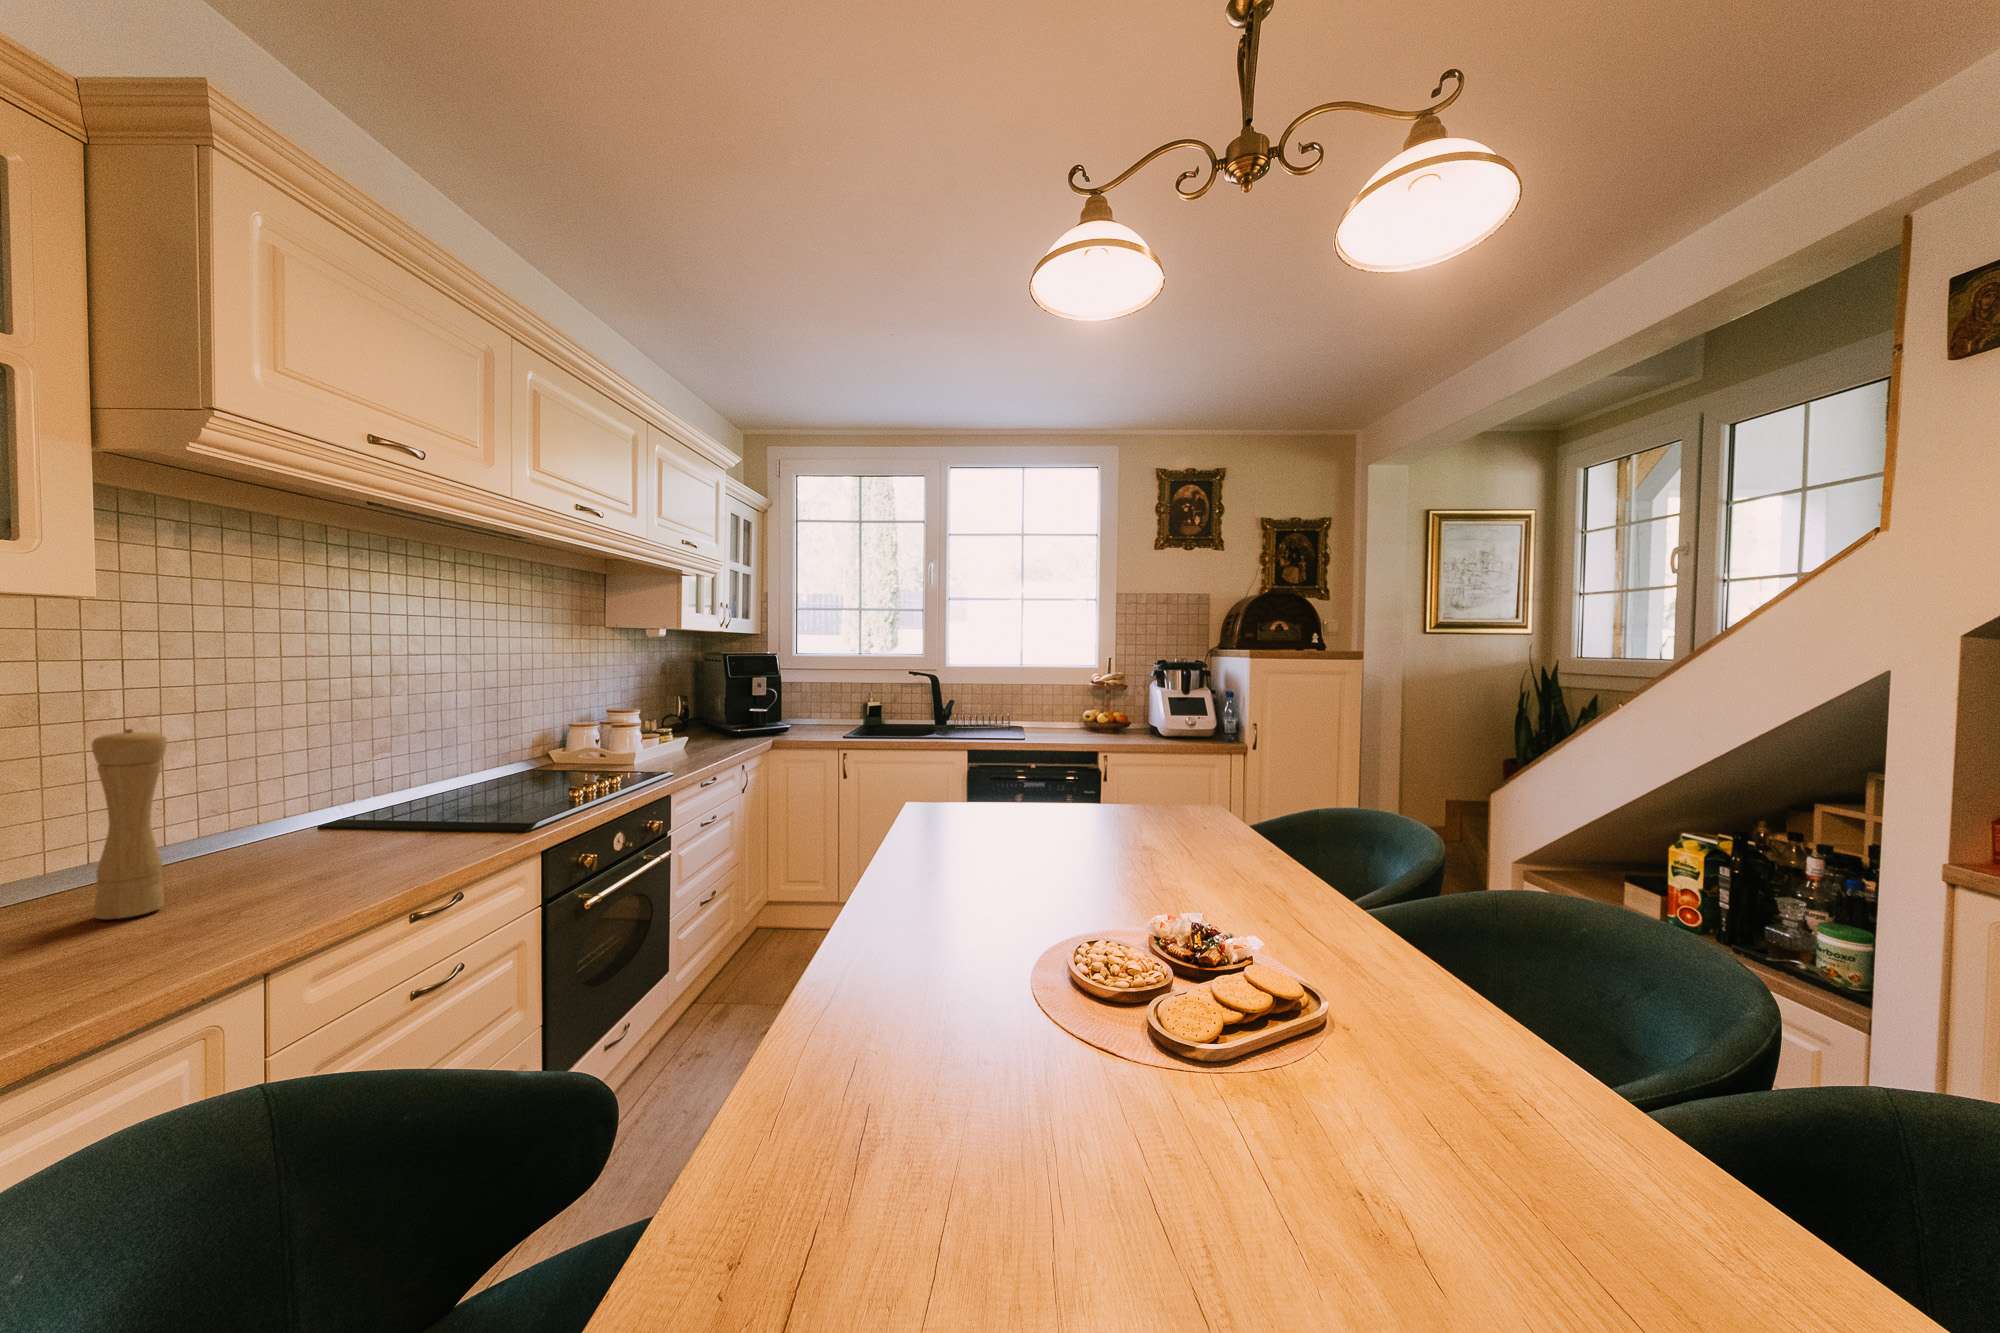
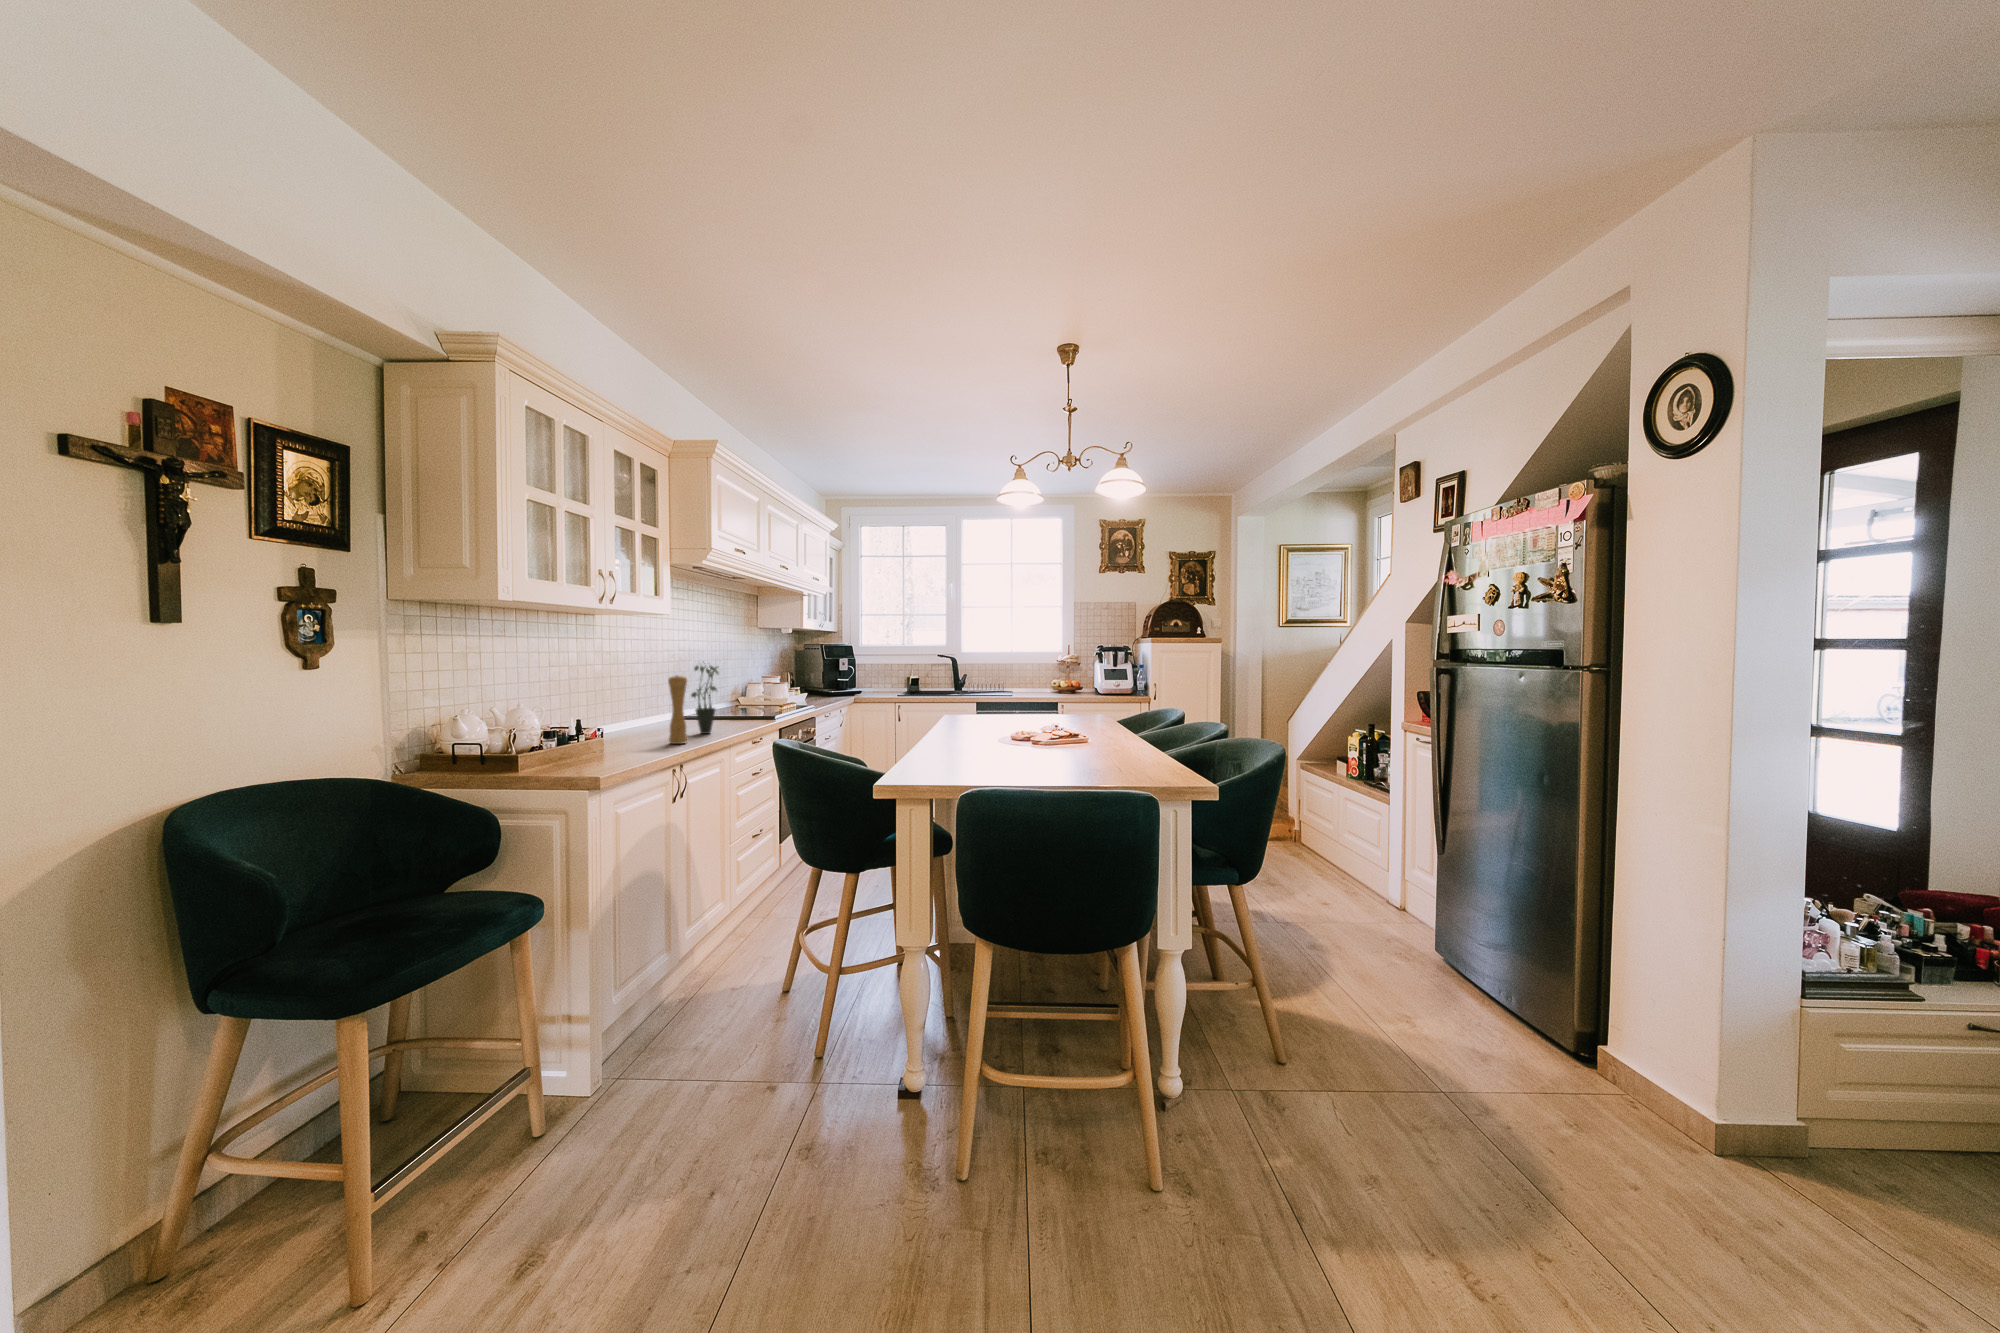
potted plant: none [262,689,369,859] -> present [691,665,719,734]

